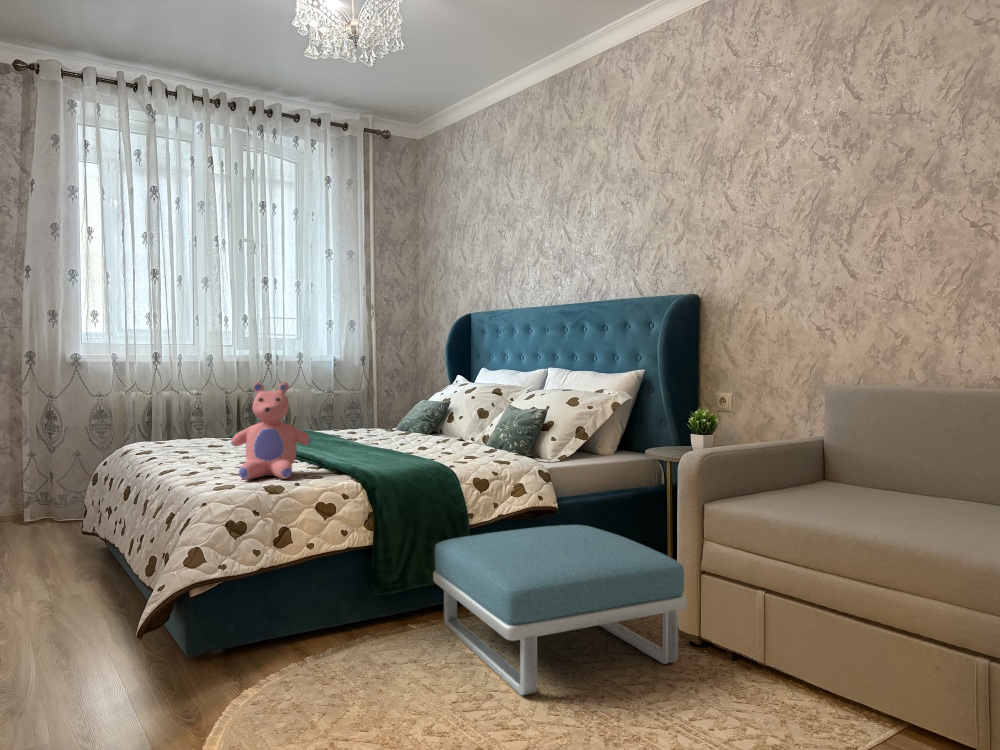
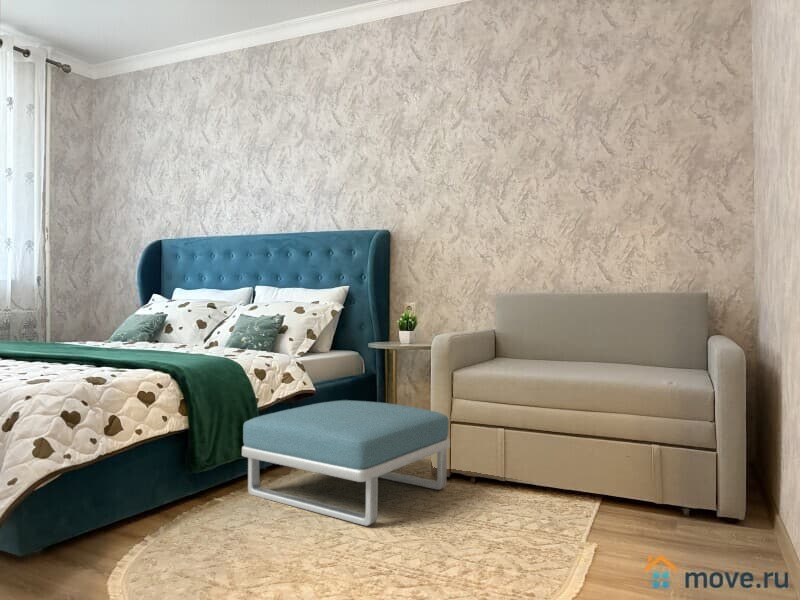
teddy bear: present [231,382,311,480] -> none [22,278,109,375]

